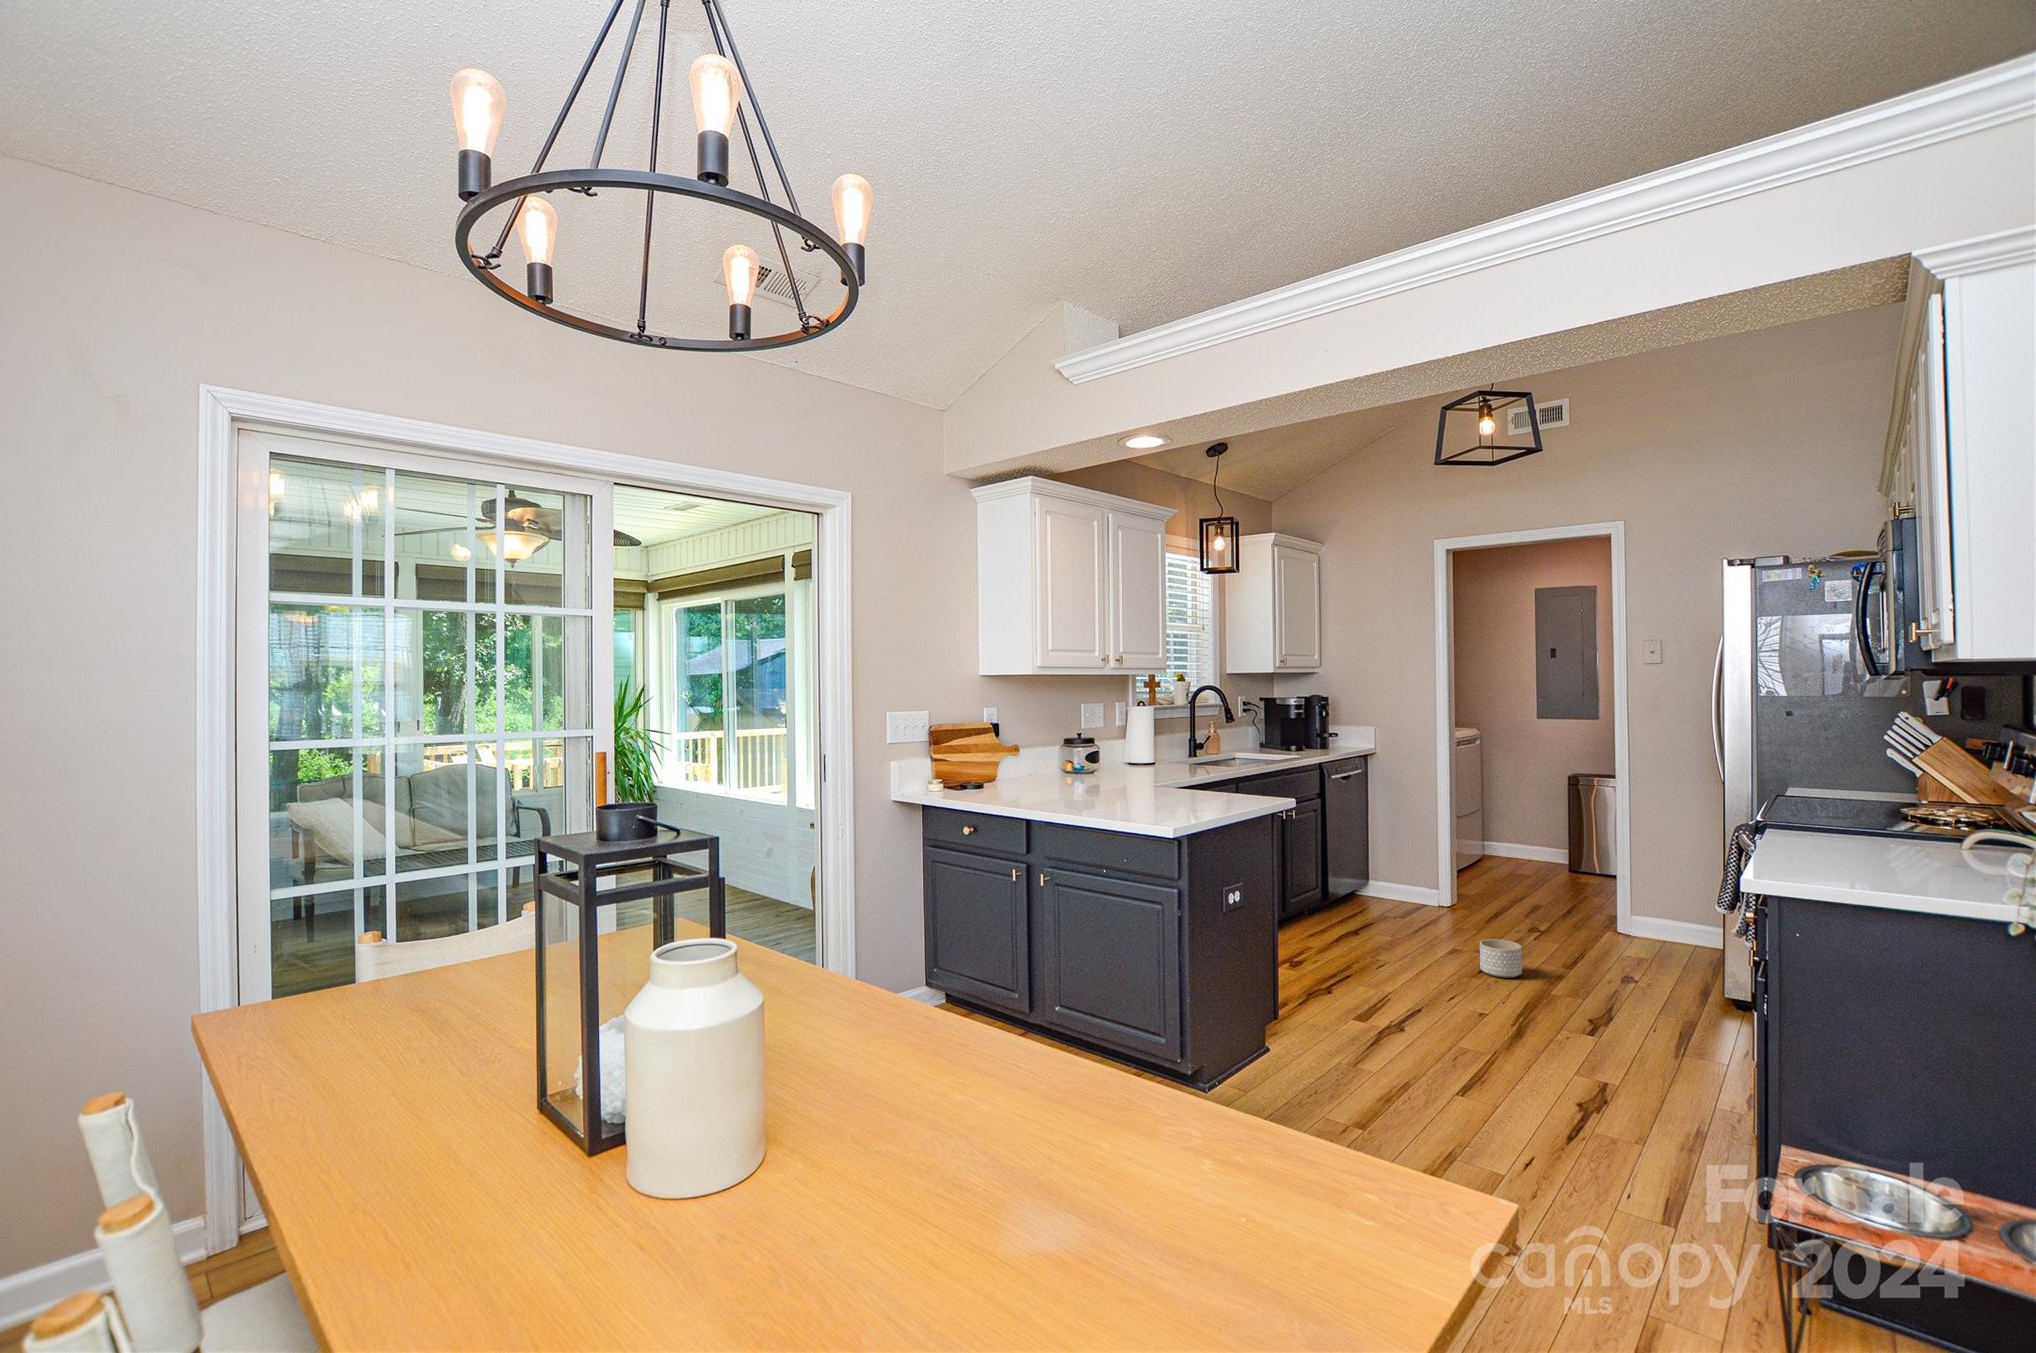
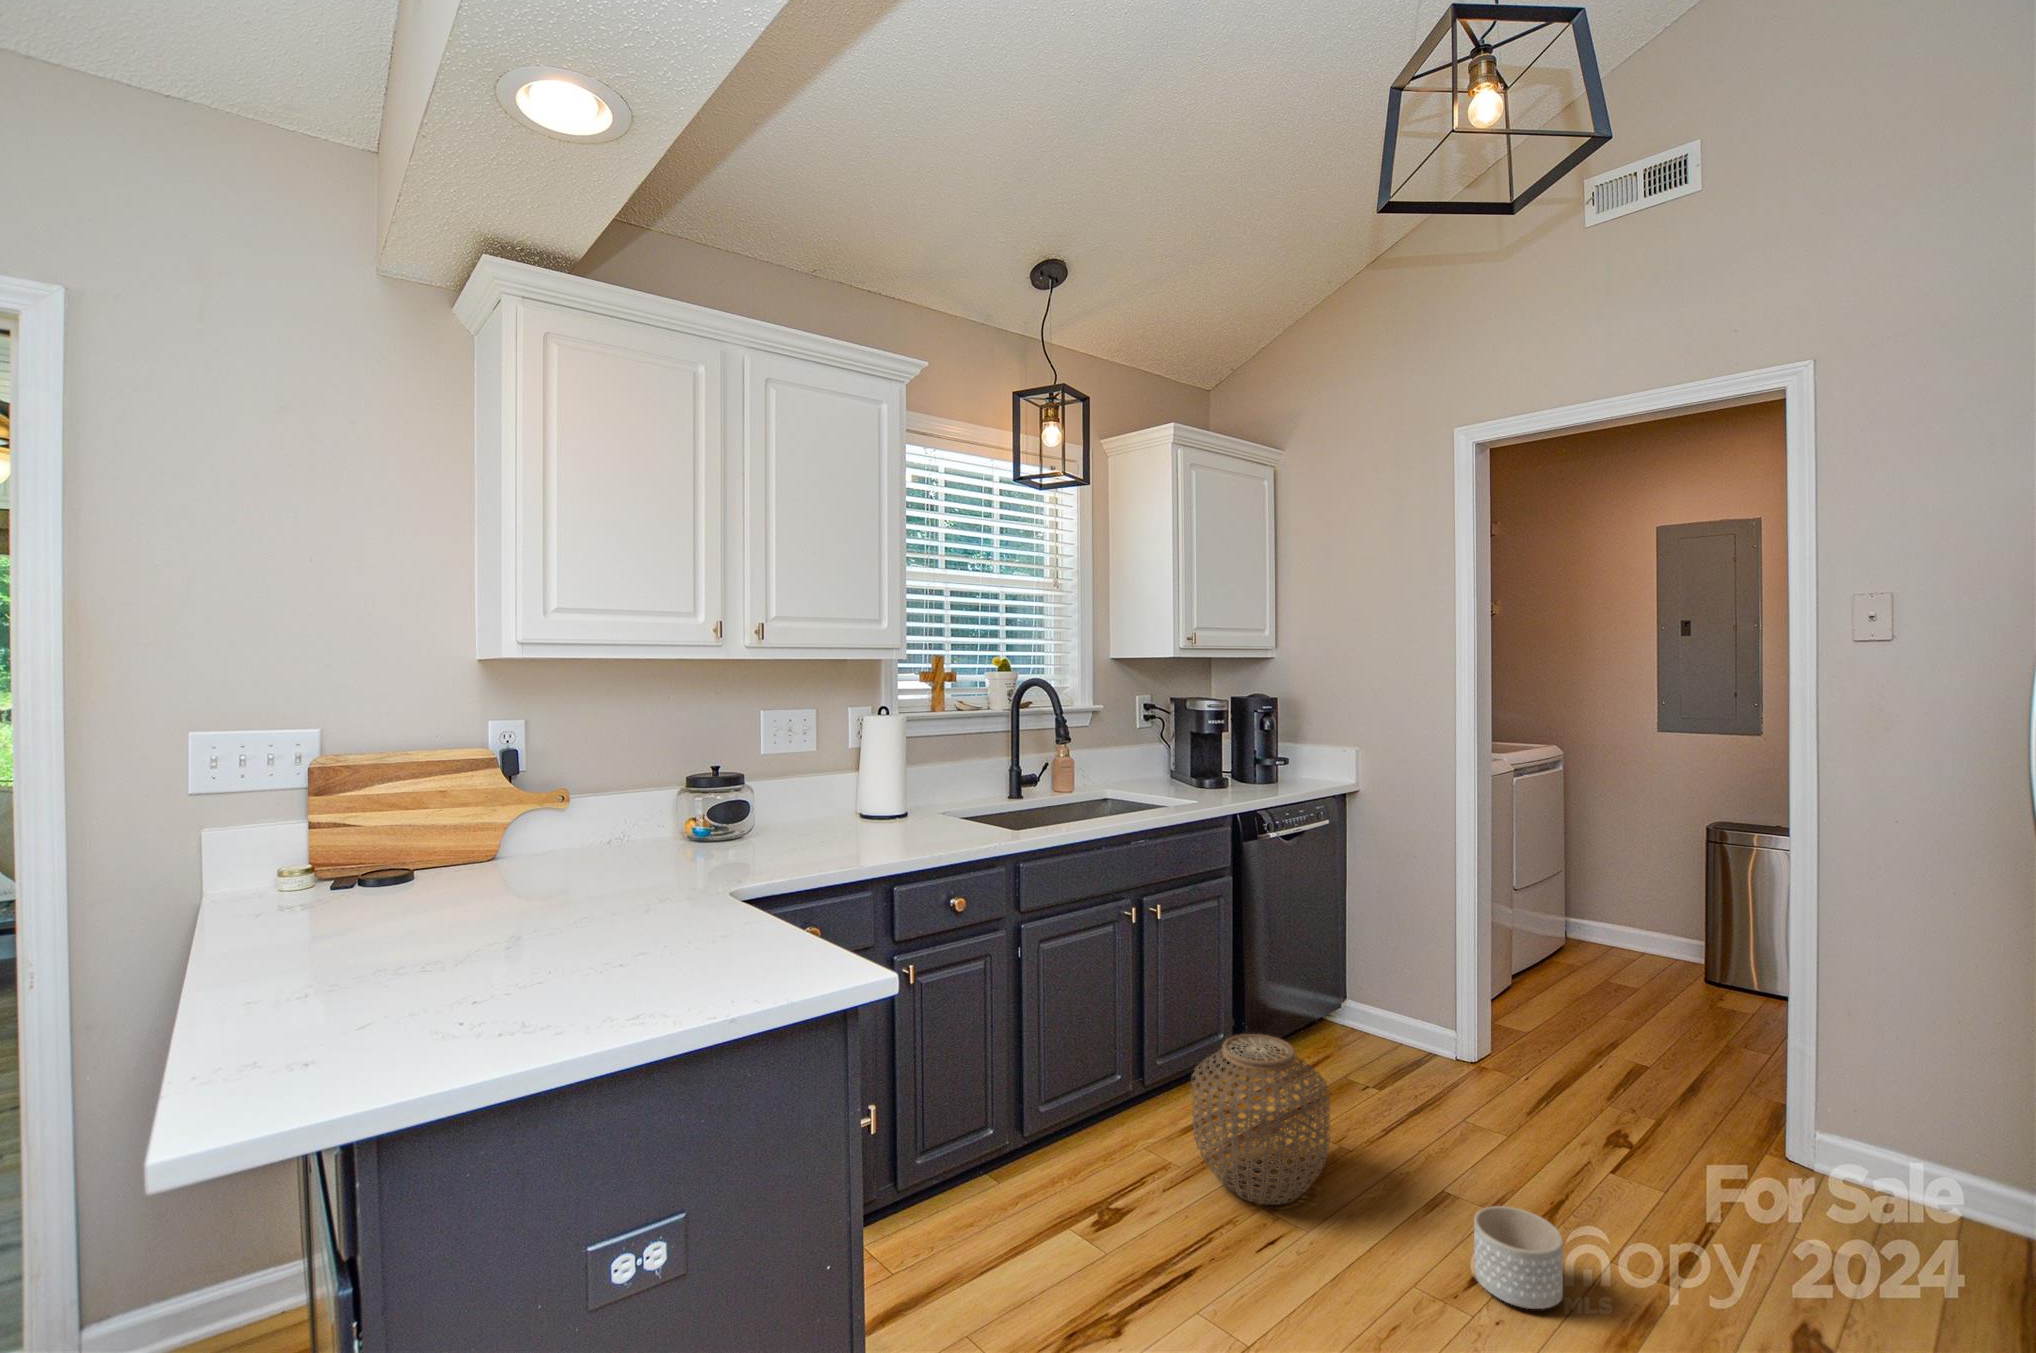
woven basket: none [1325,875,1401,957] -> present [1192,1034,1330,1205]

